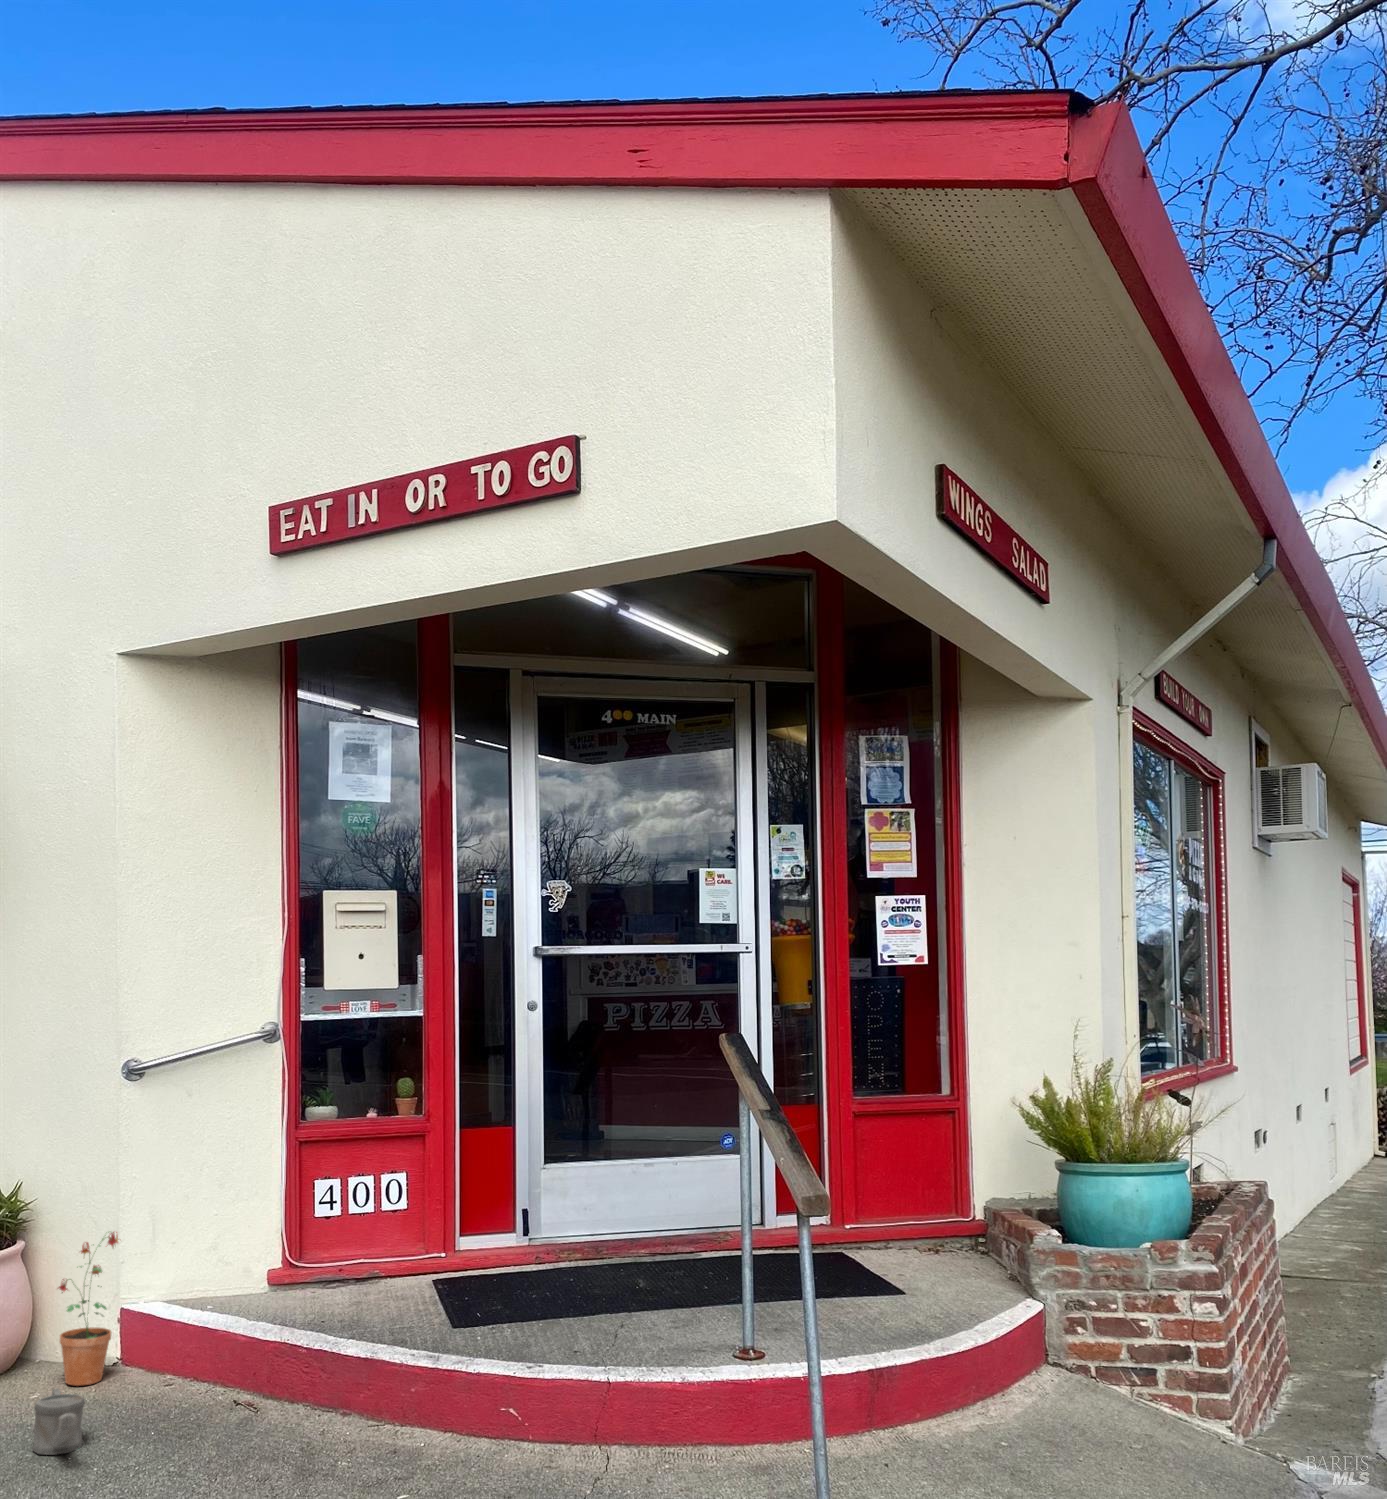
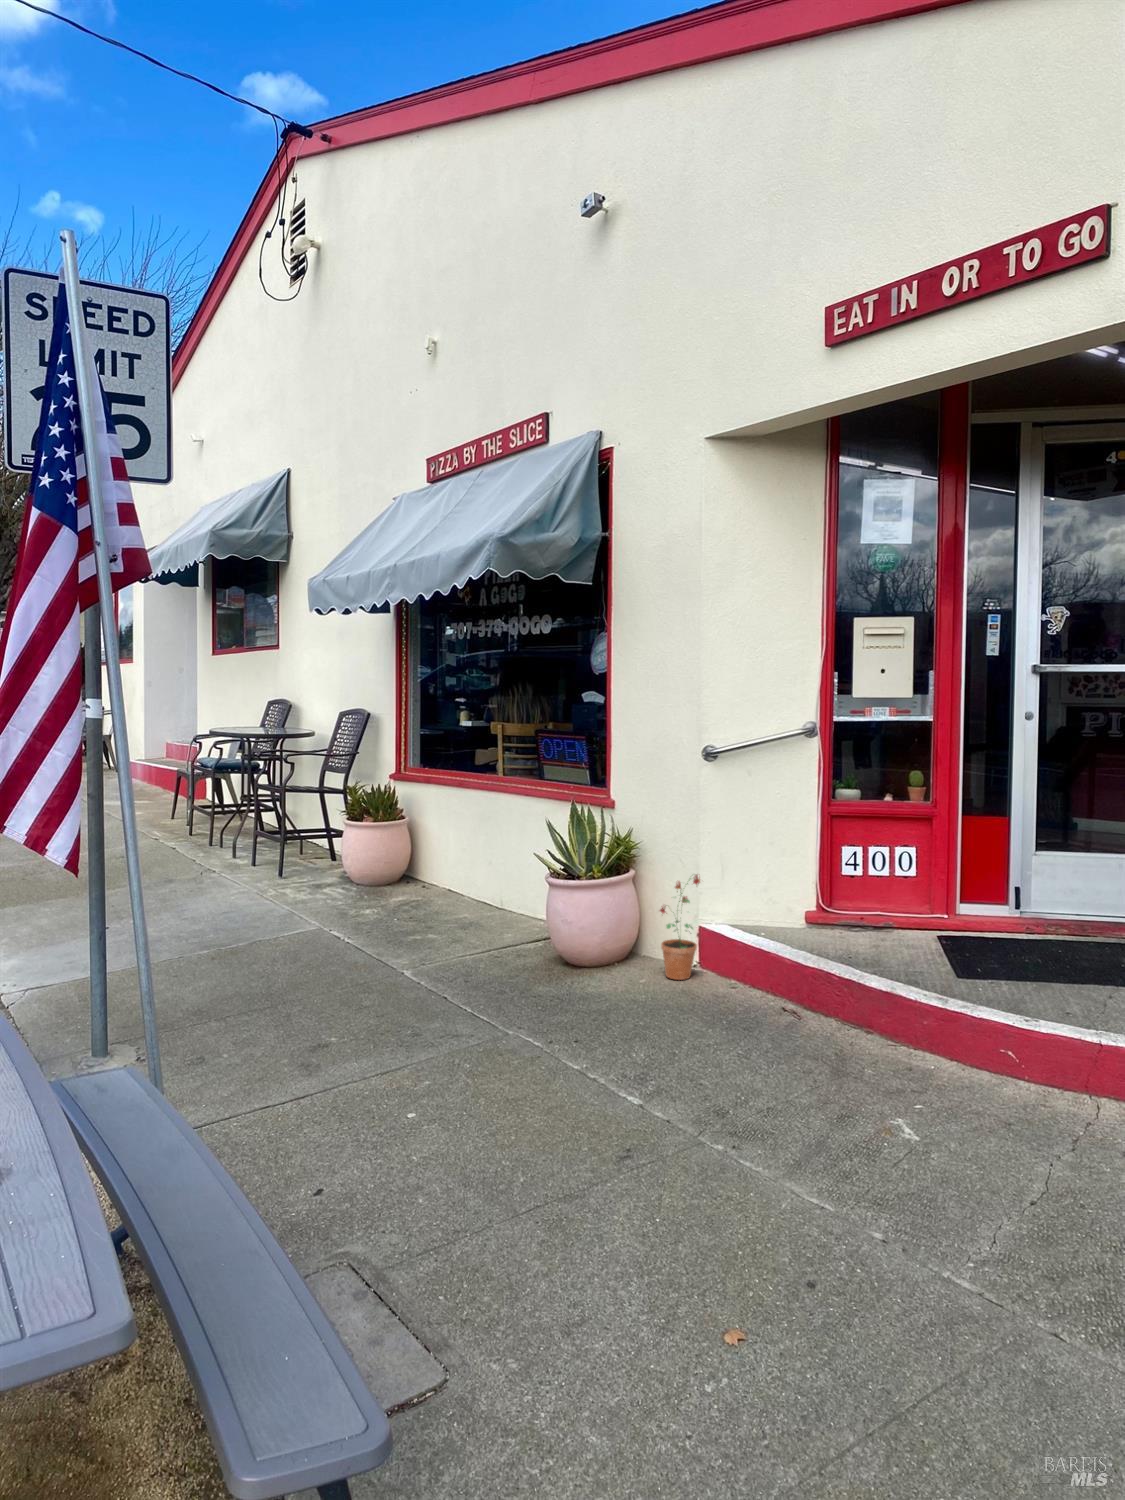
watering can: present [32,1389,85,1455] -> none [648,984,683,1031]

